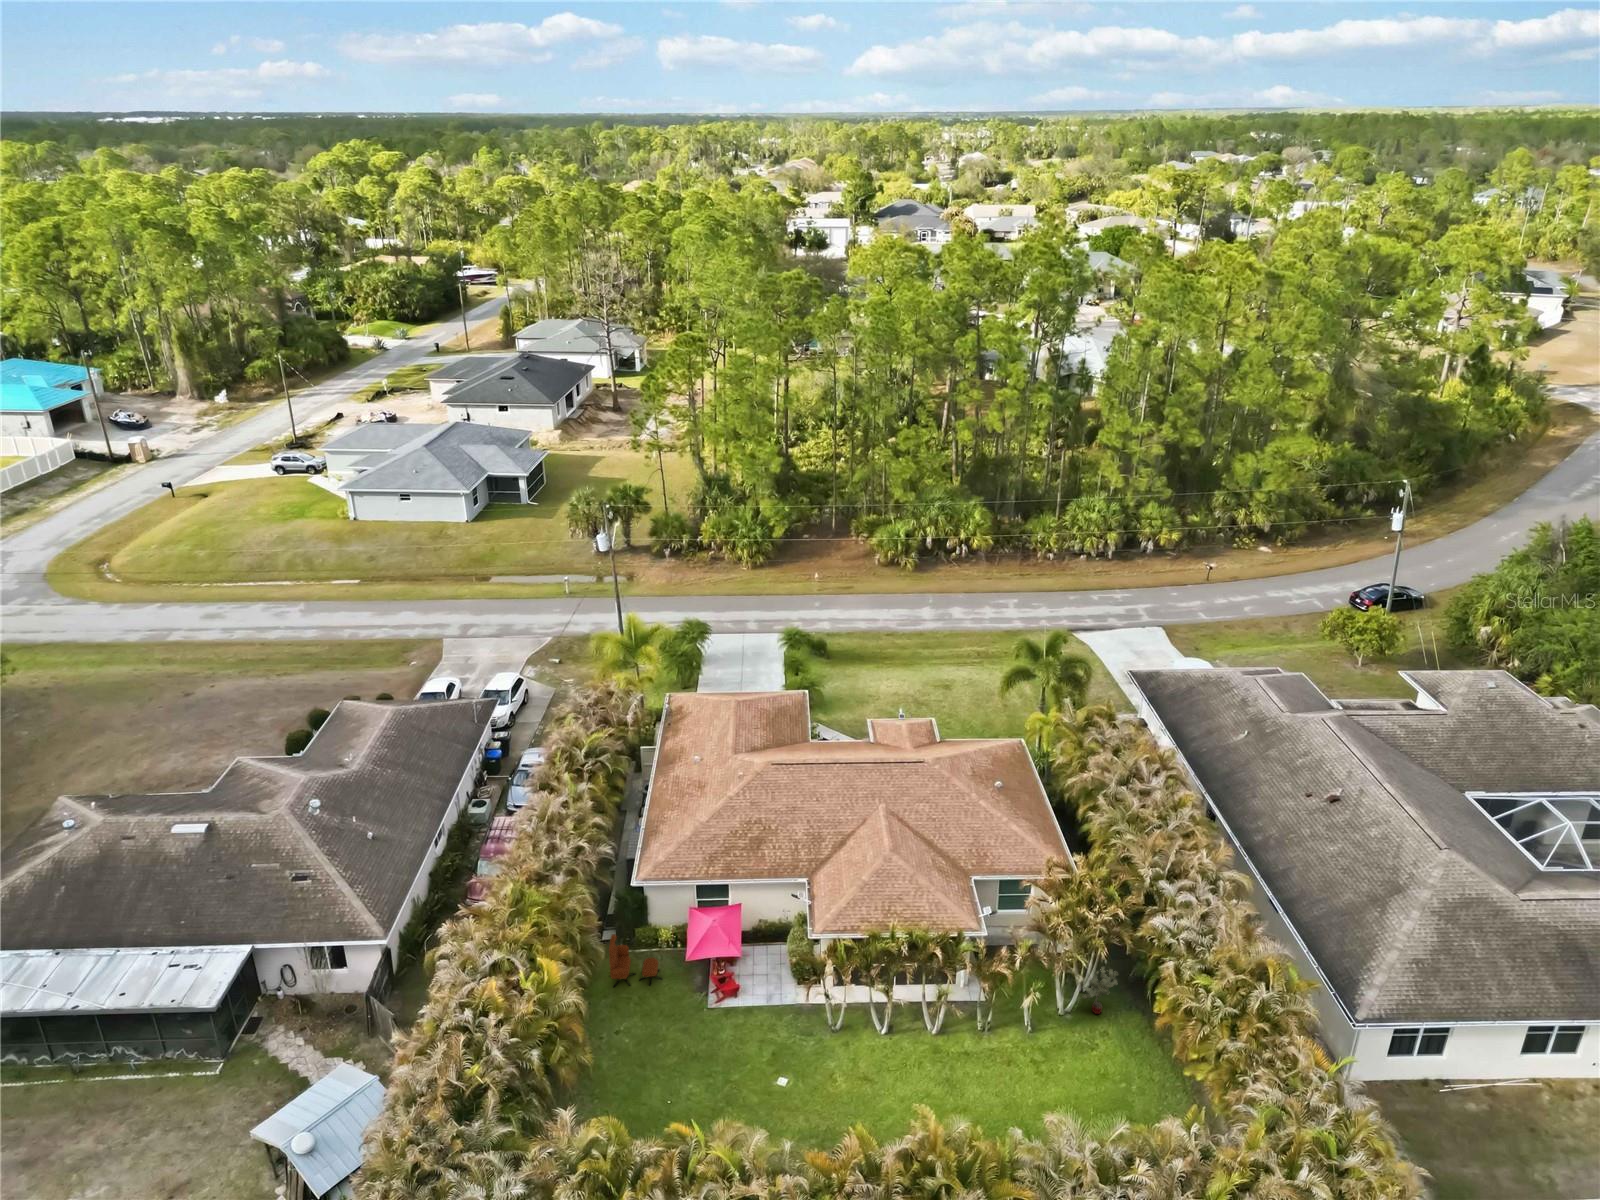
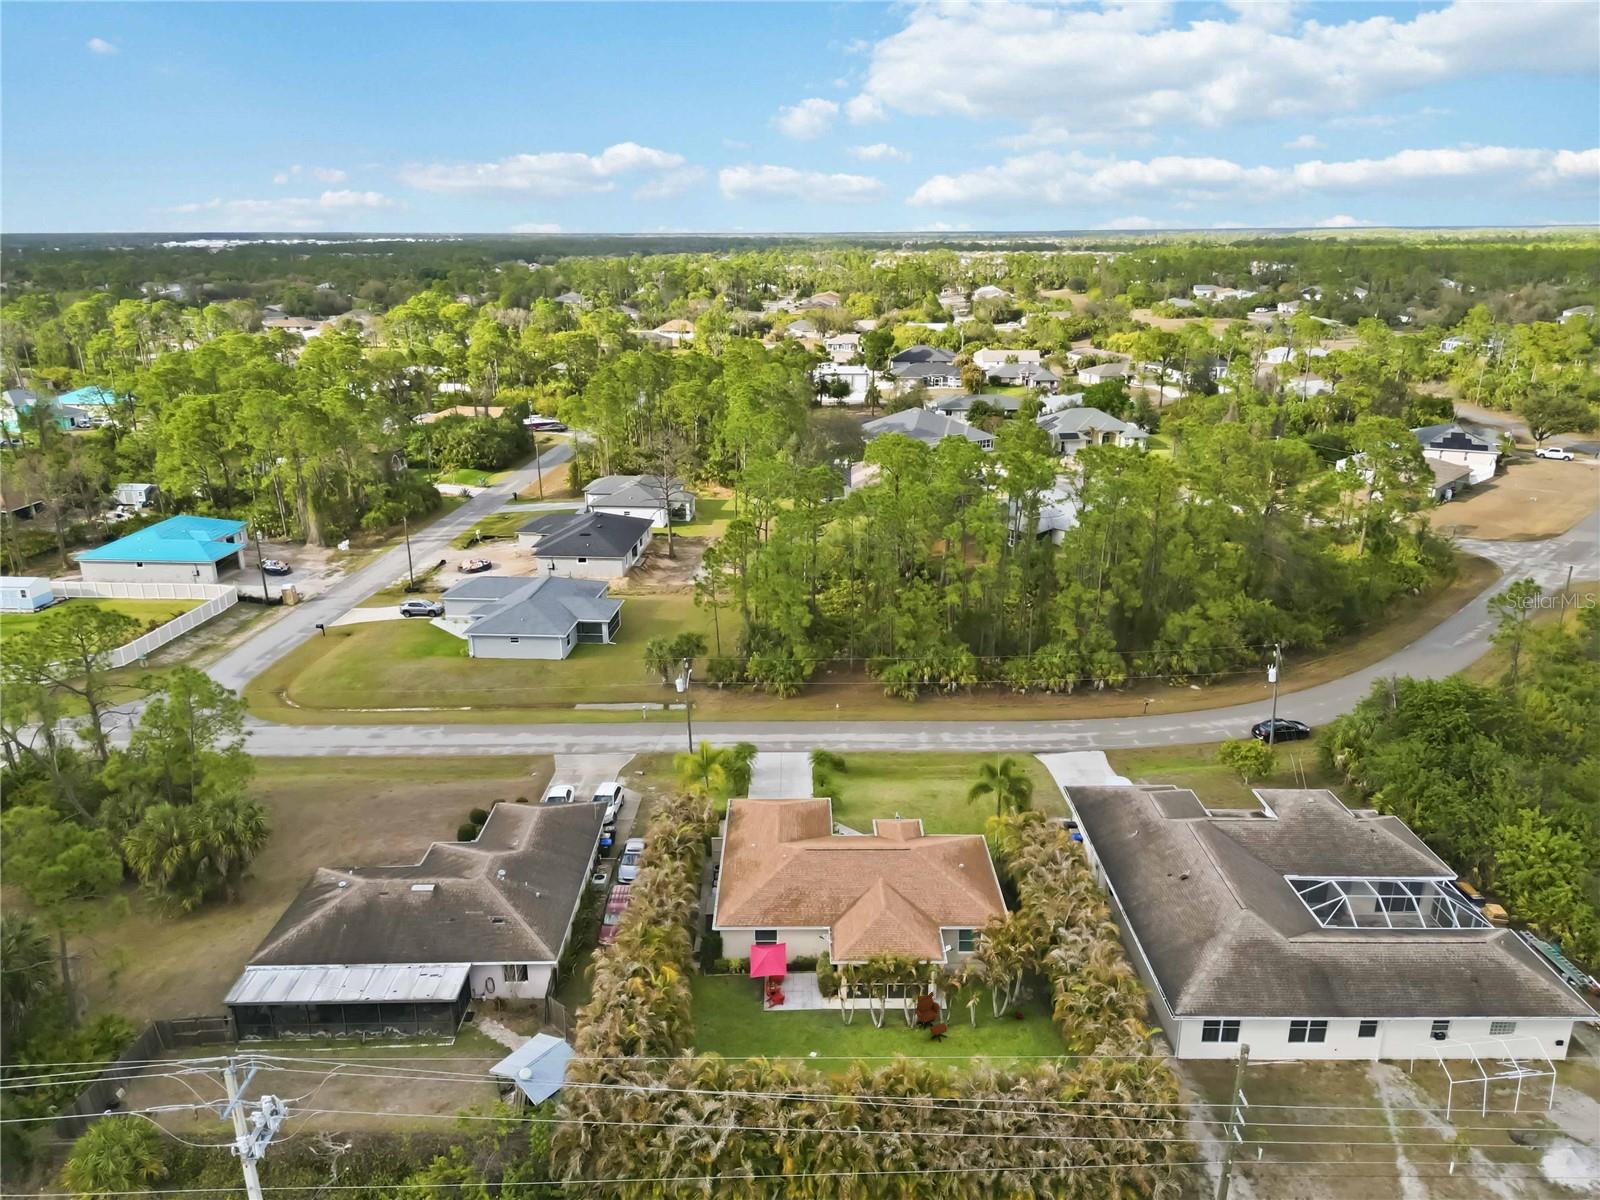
lounge chair: present [609,934,662,987] -> present [914,991,947,1042]

